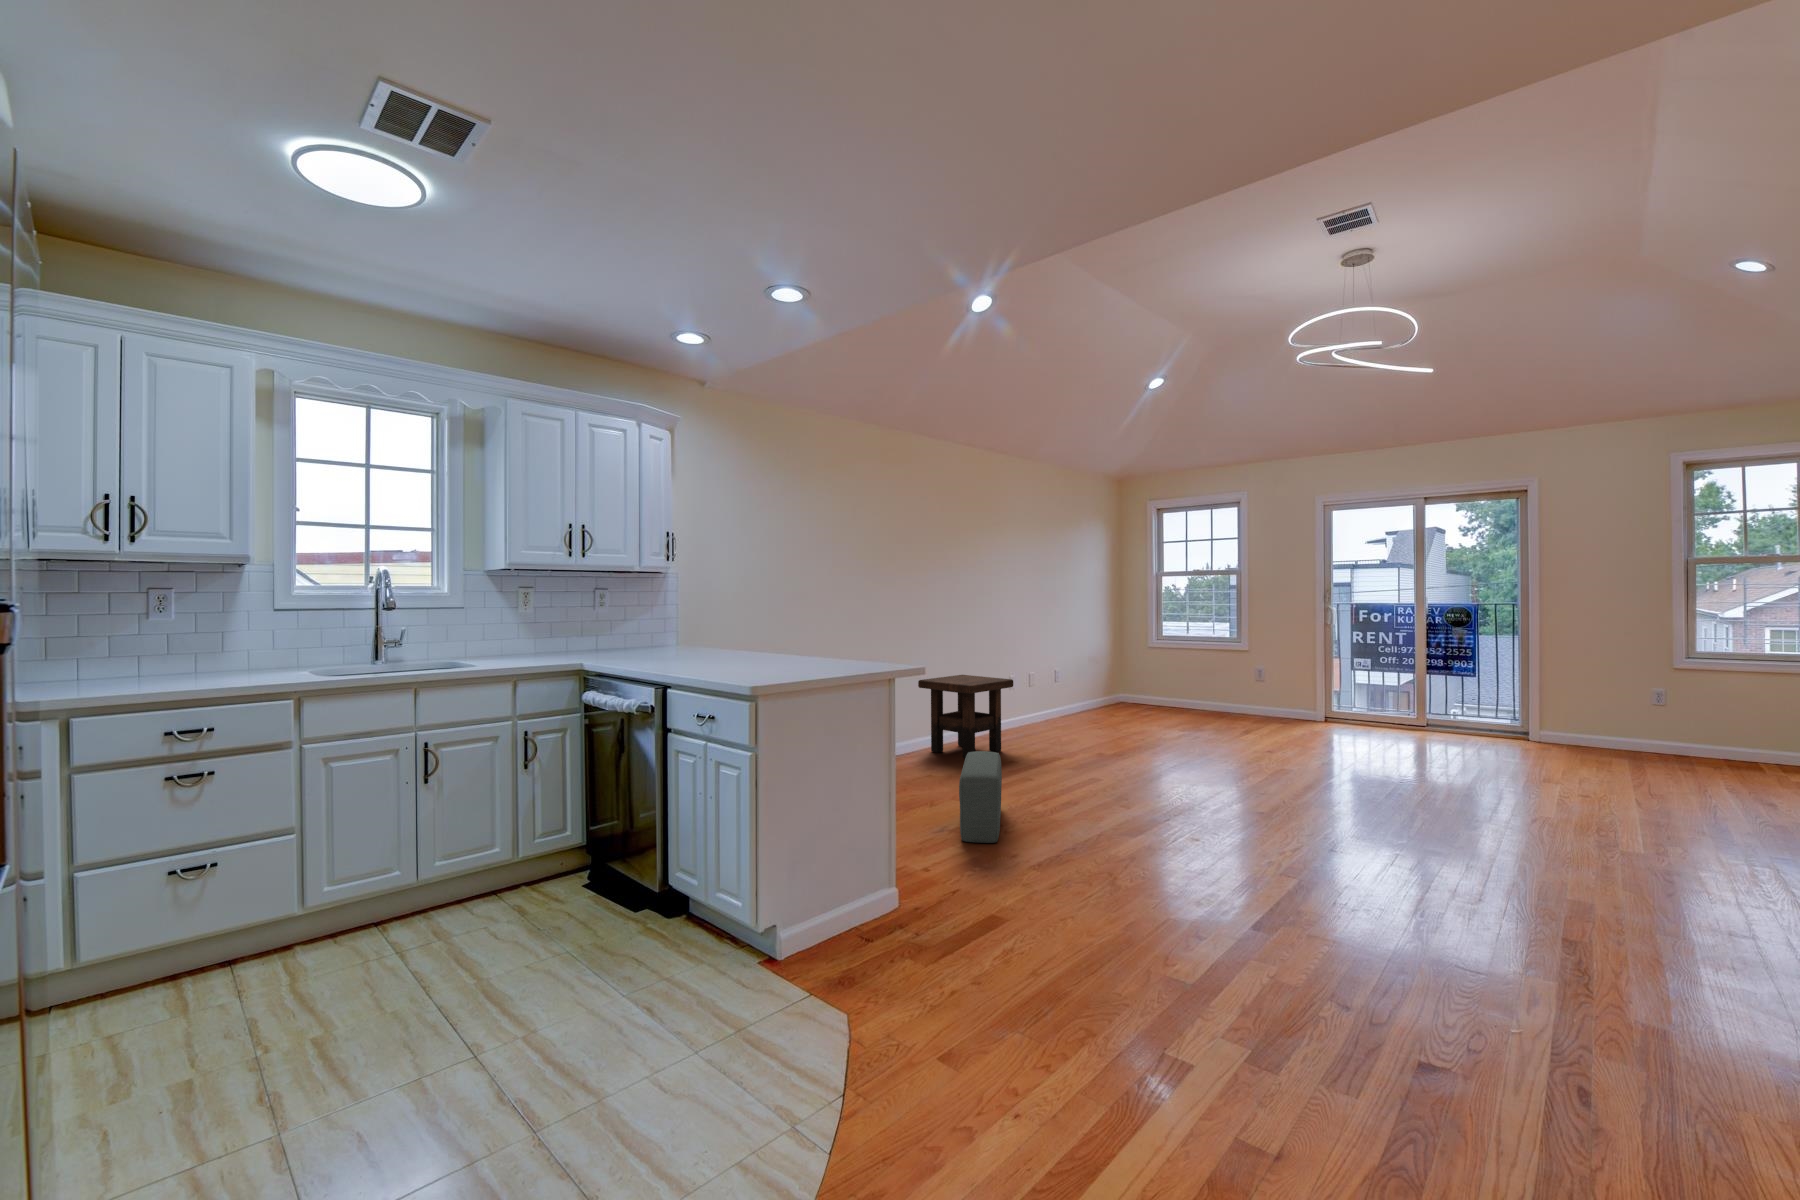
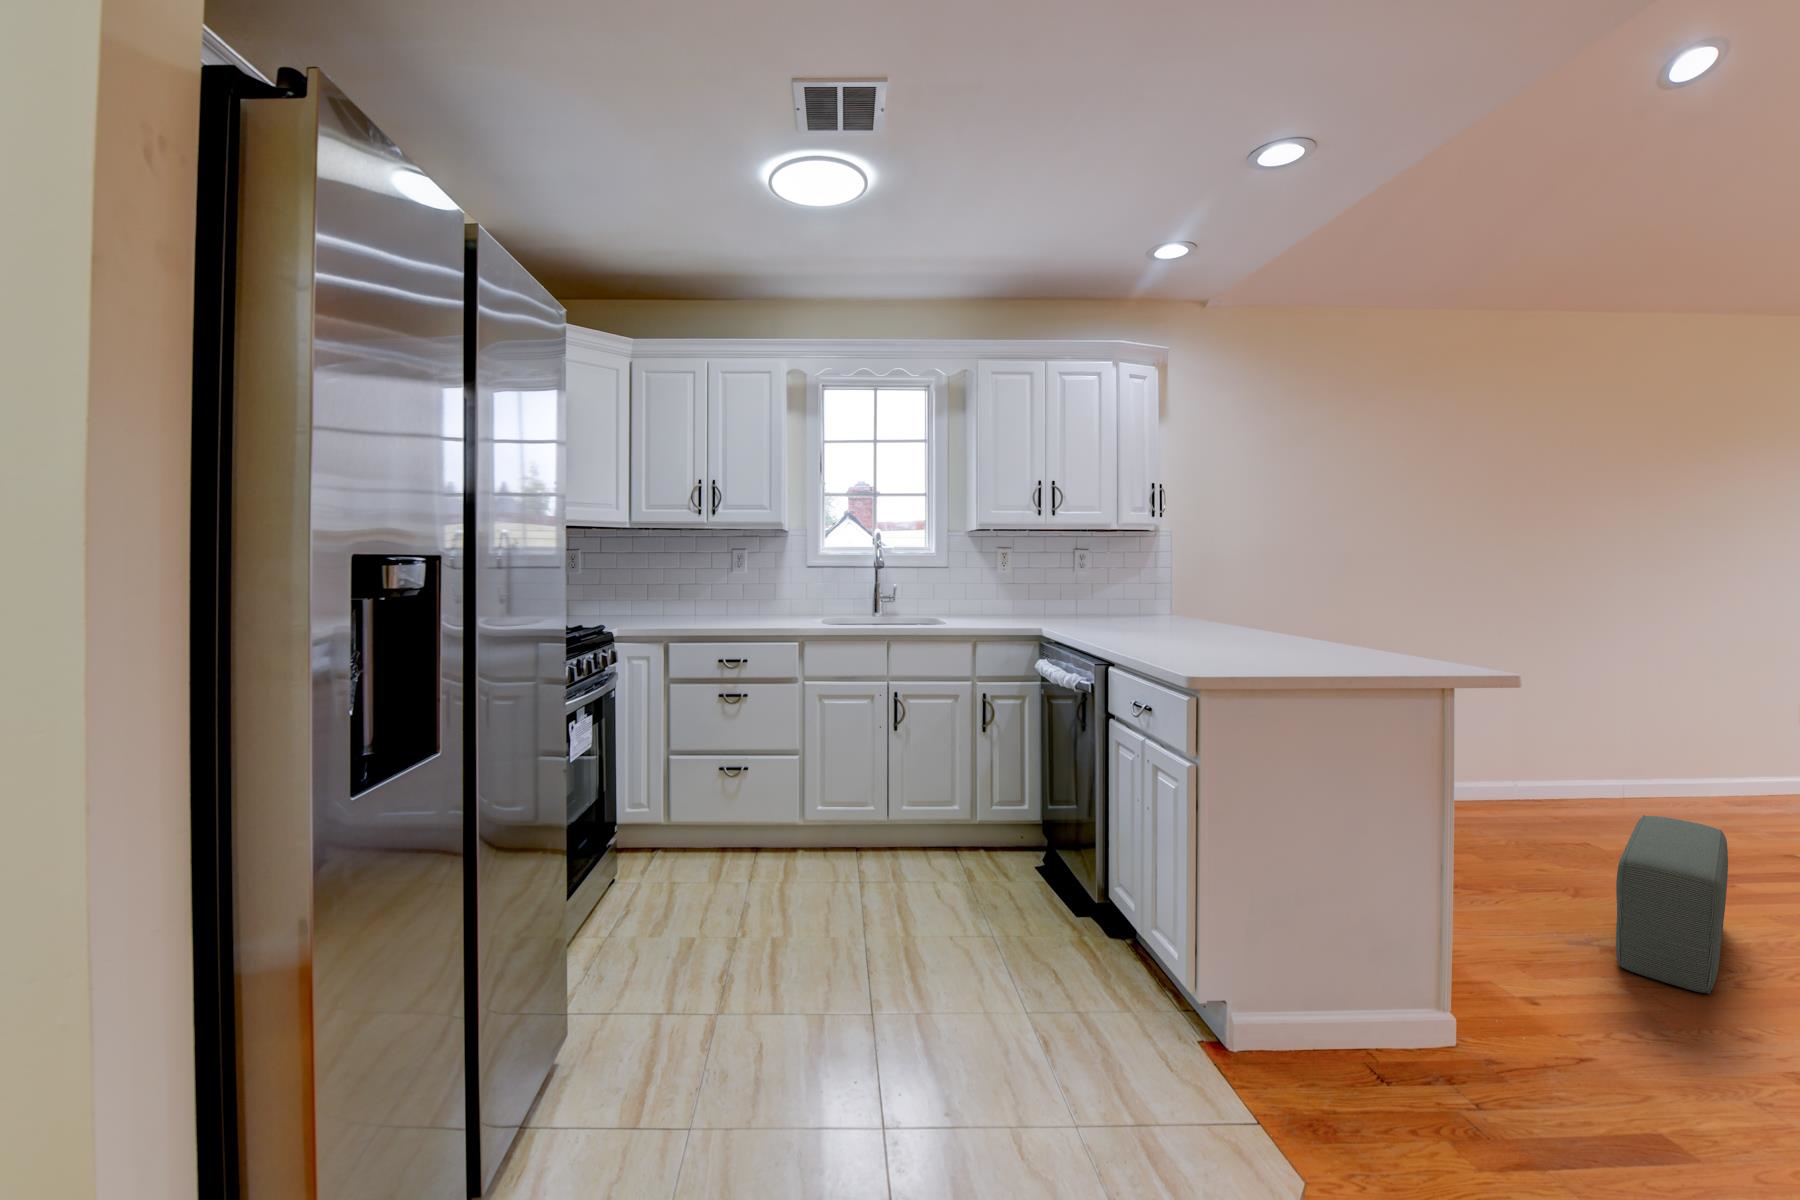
side table: present [918,675,1013,758] -> none [1545,683,1765,817]

